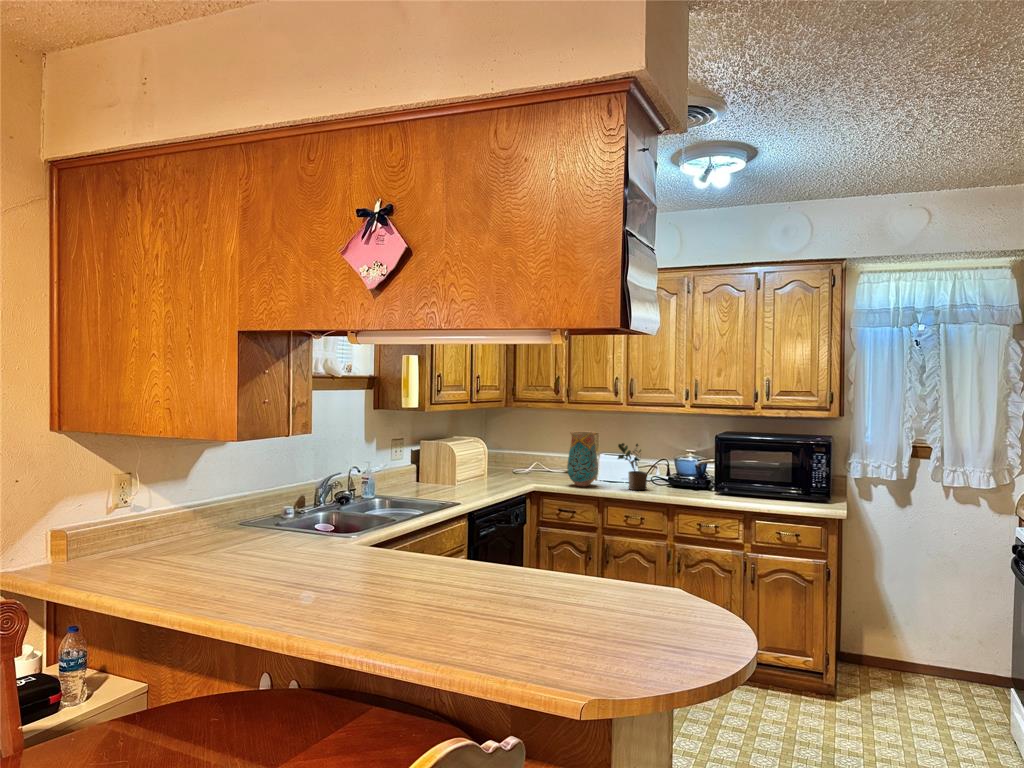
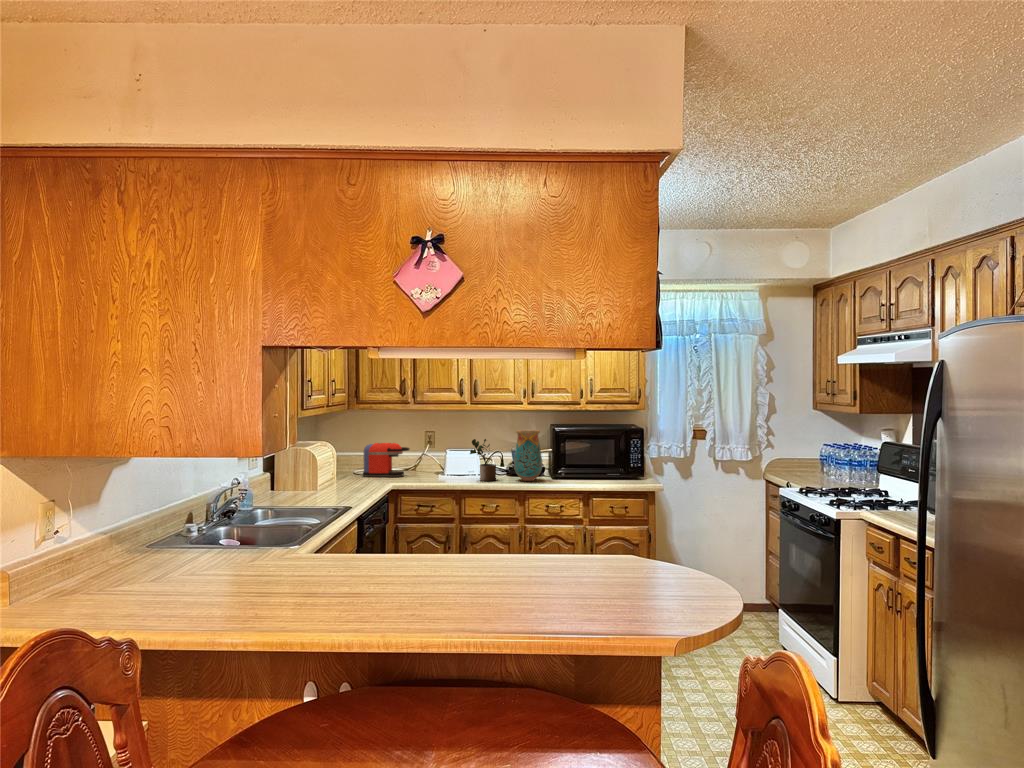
vase: present [567,431,598,486] -> present [514,430,542,481]
coffee maker: none [517,442,563,478] -> present [363,443,409,477]

